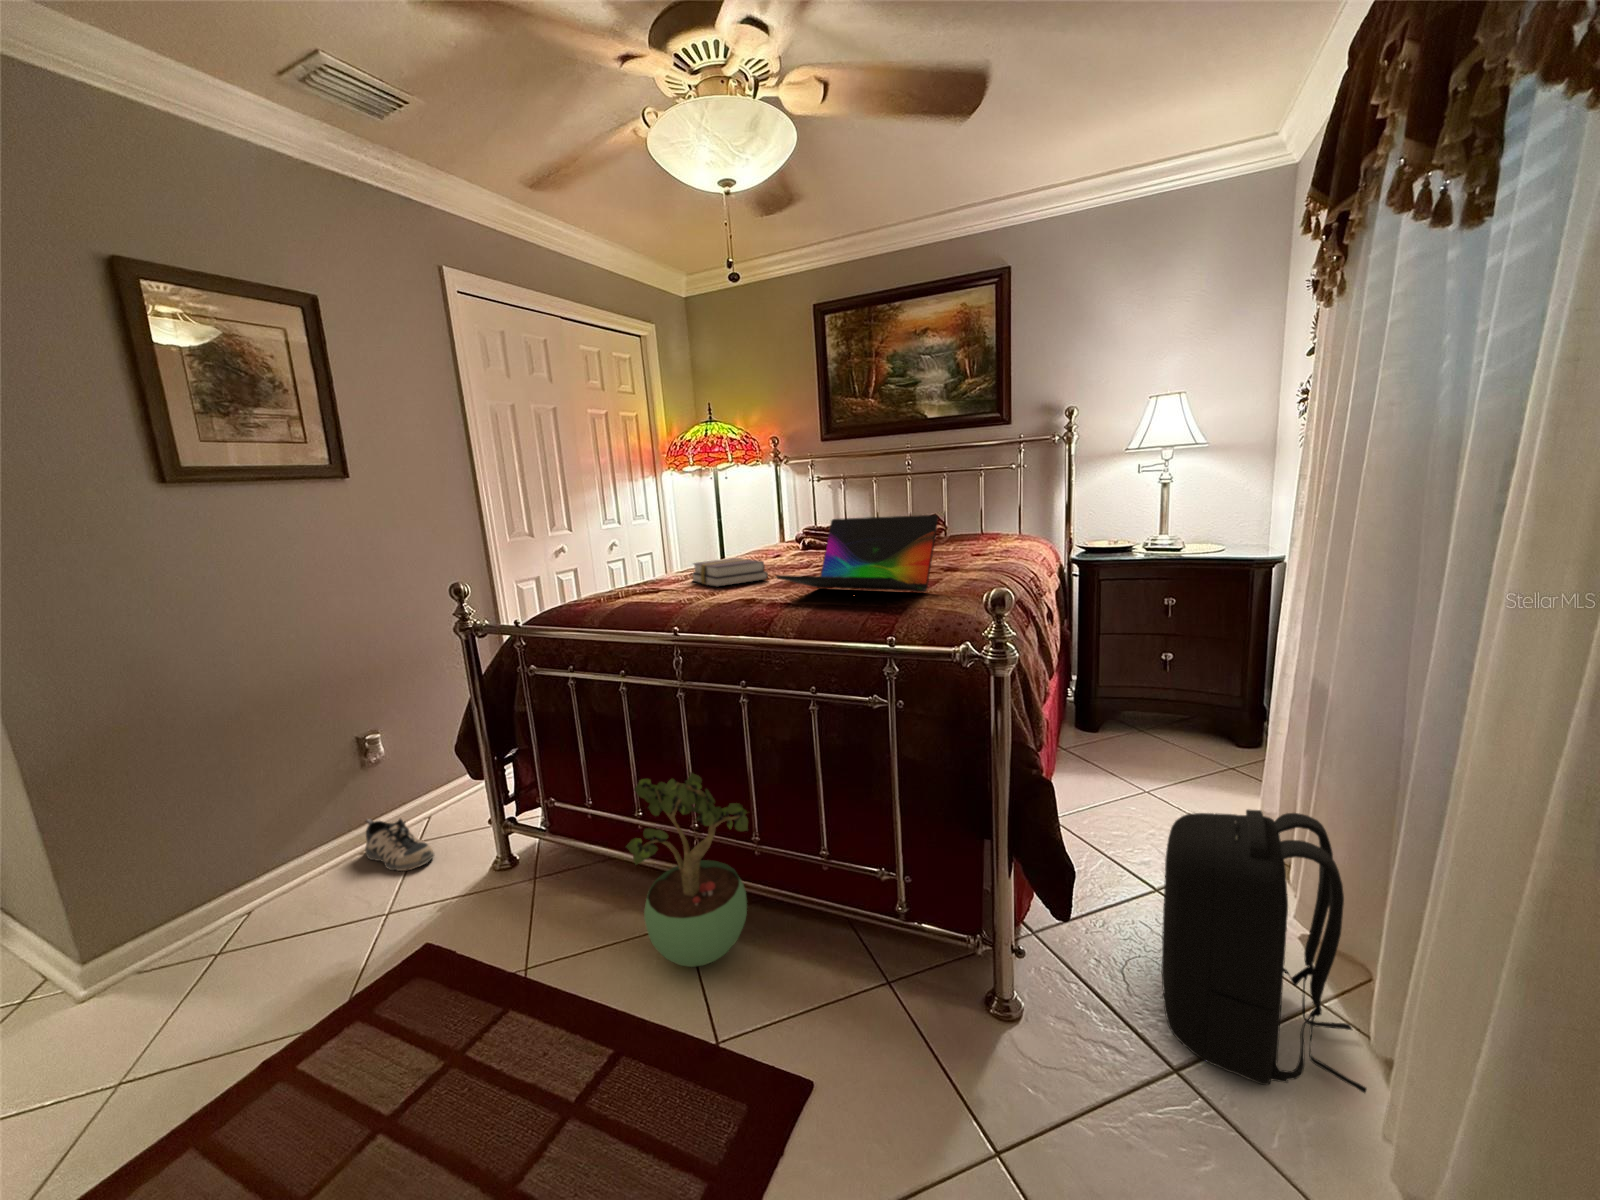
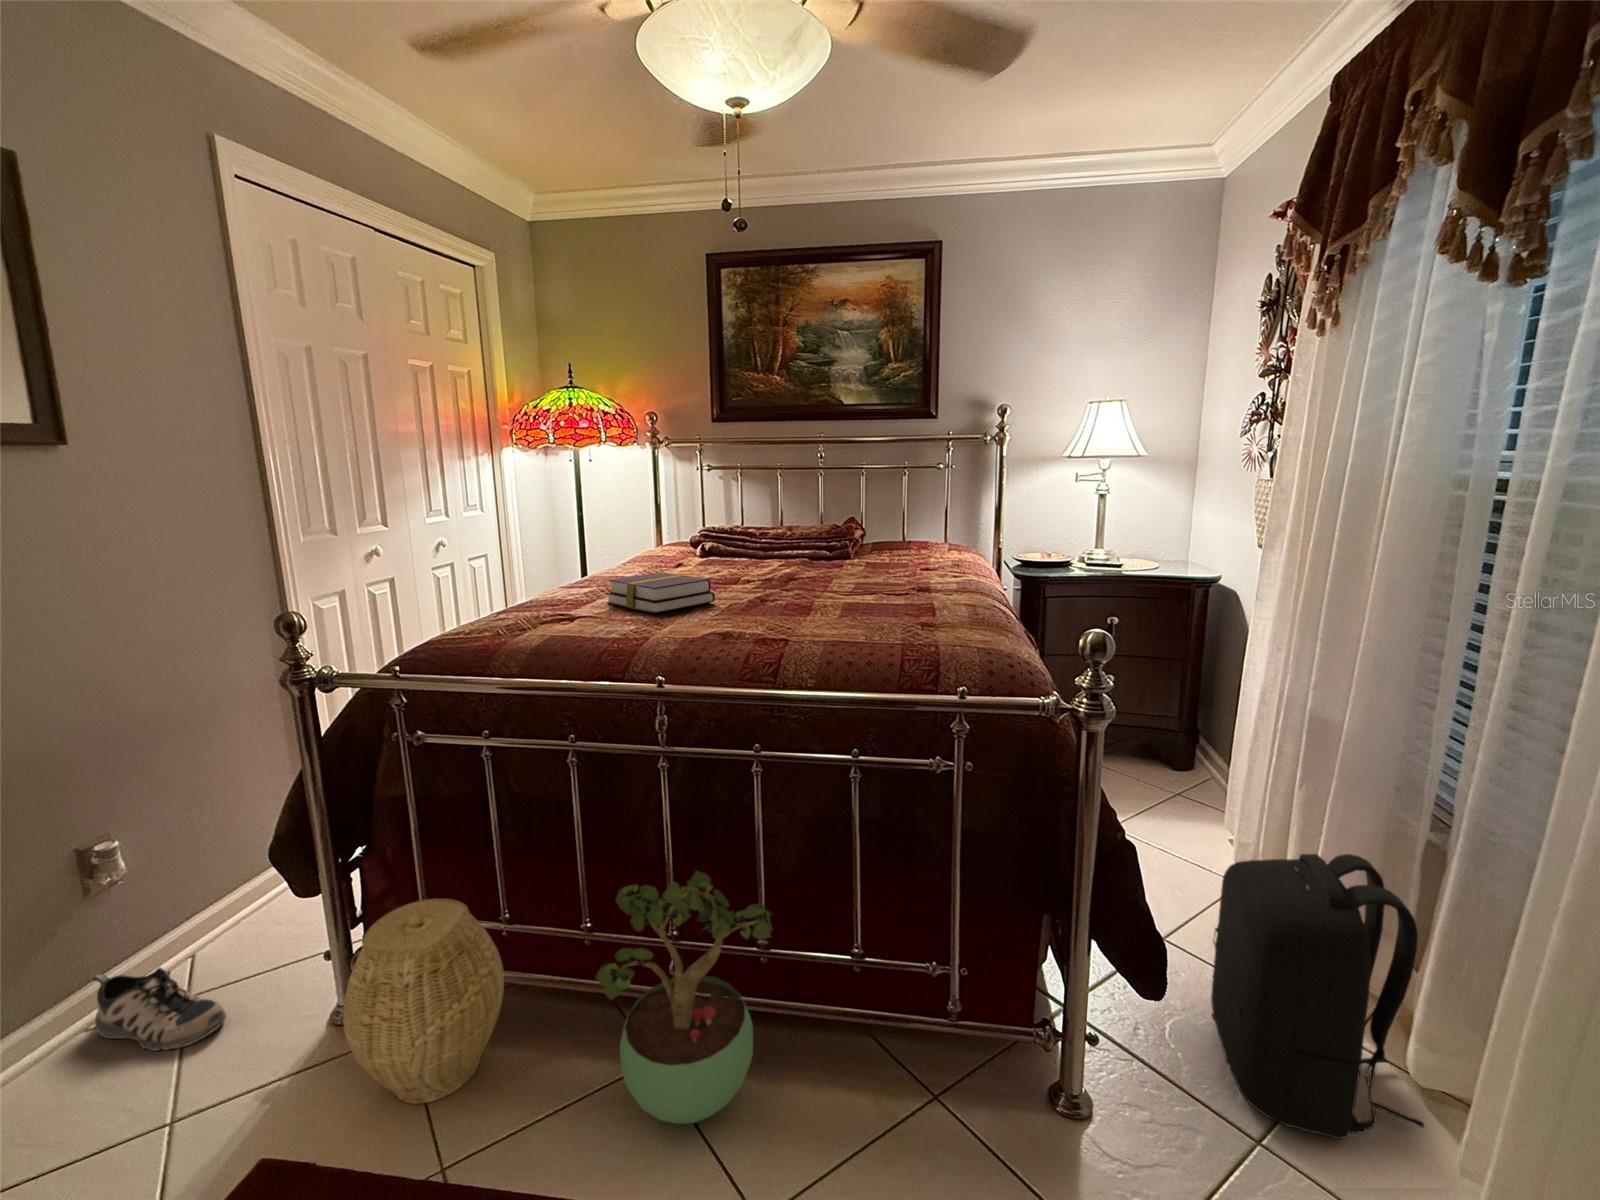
laptop: present [776,515,938,592] -> none [764,531,945,628]
woven basket: none [479,785,588,926] -> present [343,899,504,1104]

